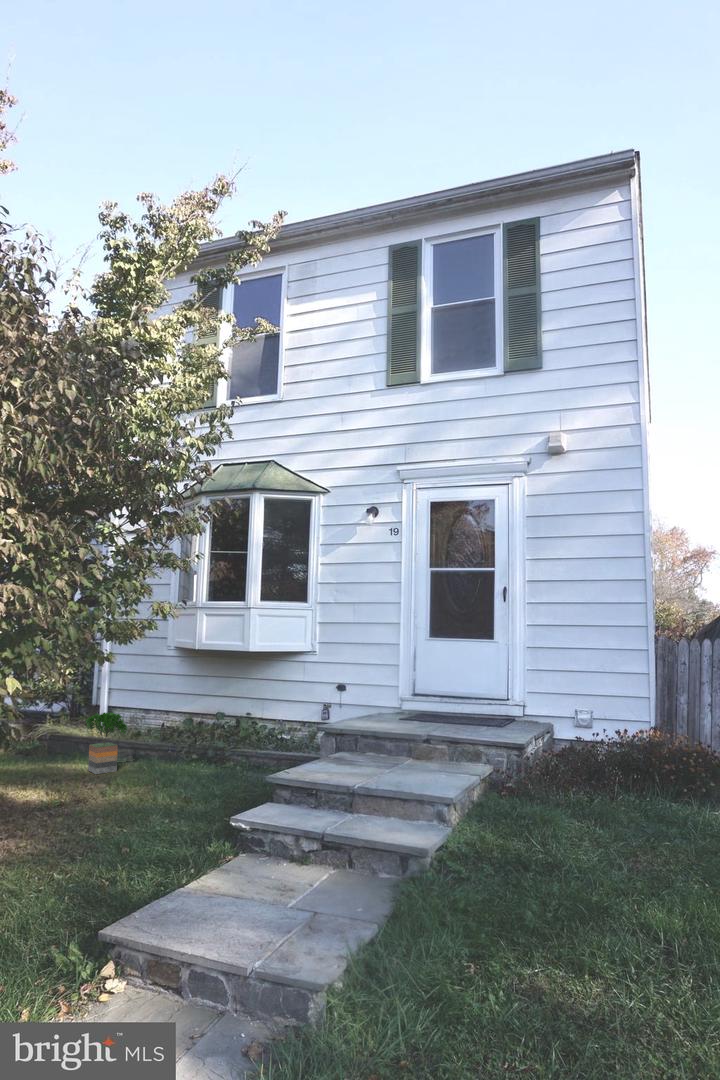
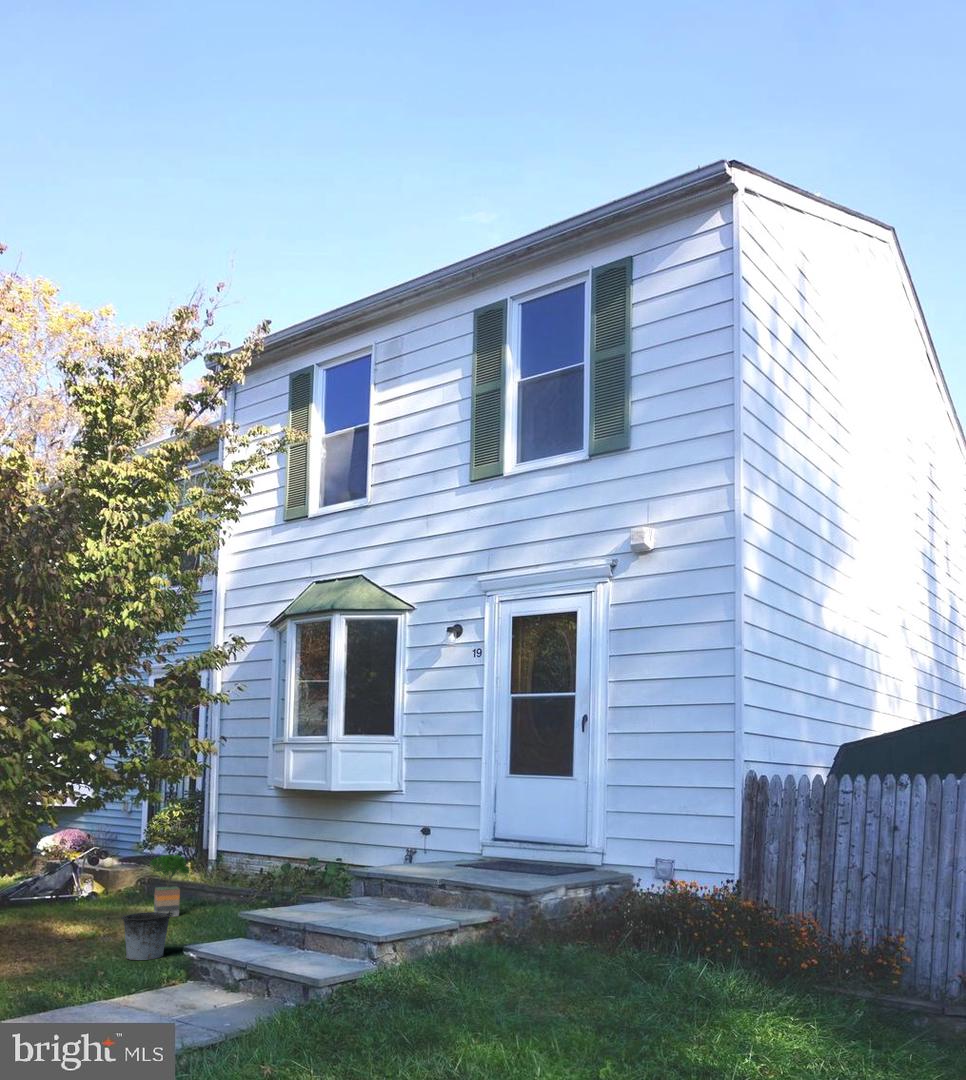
bucket: none [119,773,172,829] -> present [121,911,173,960]

